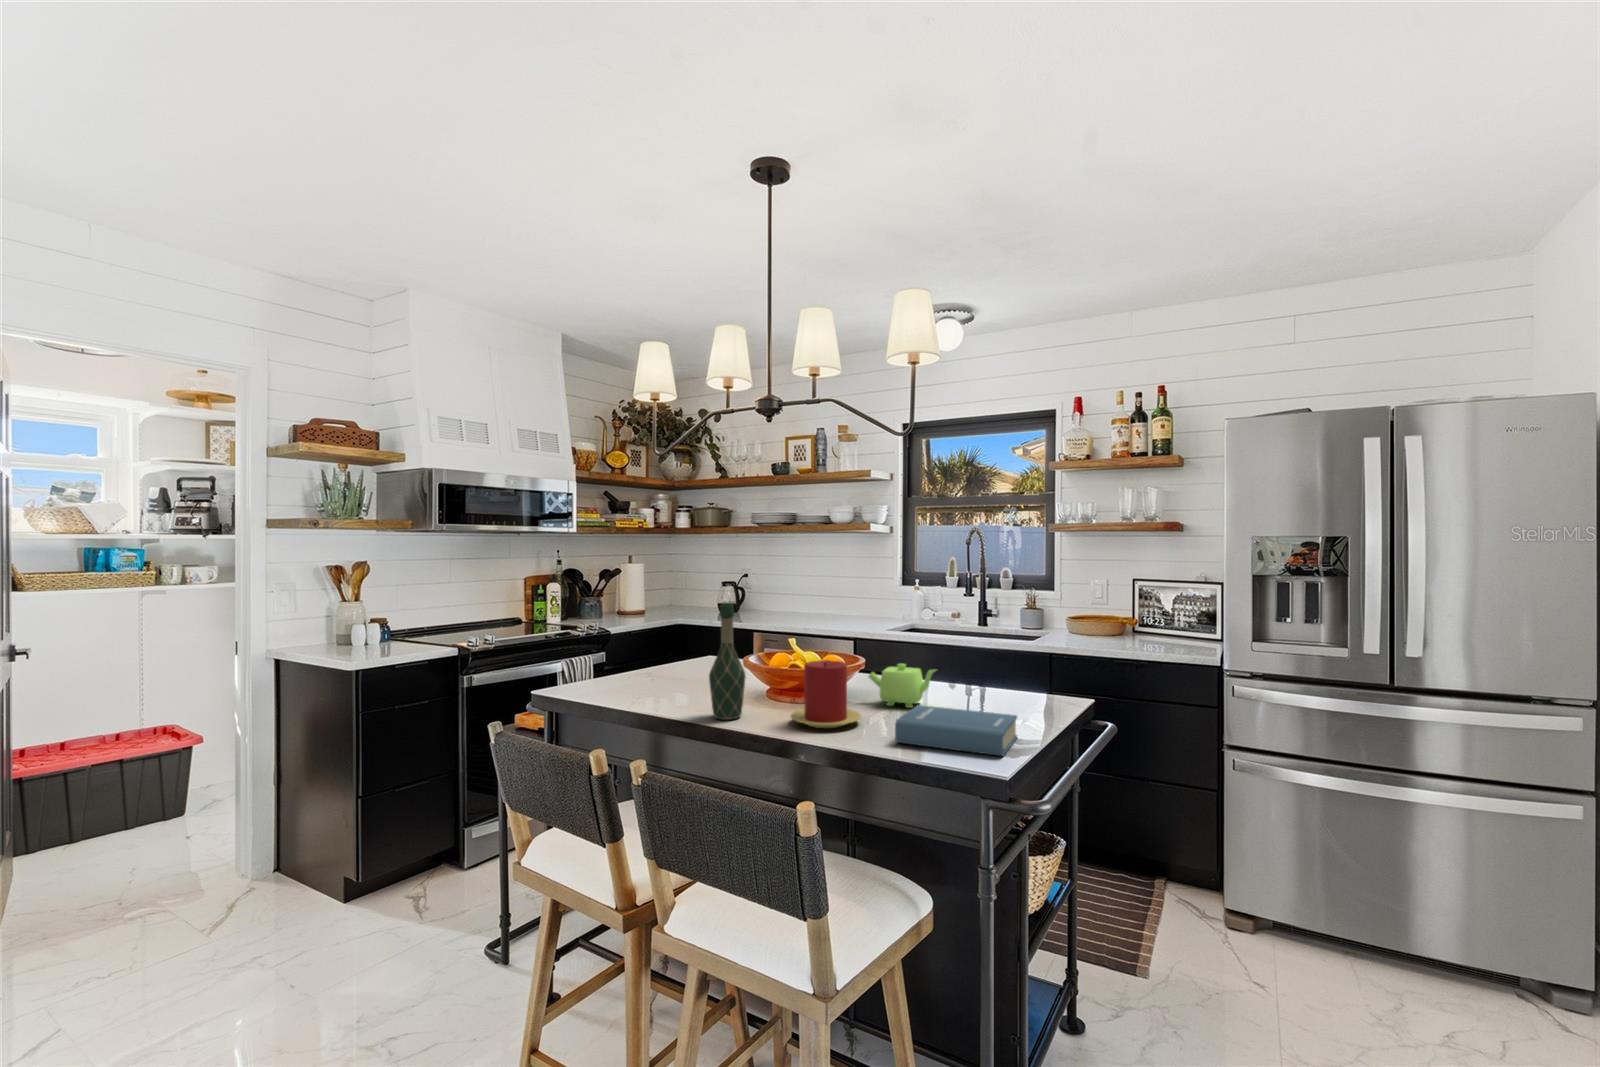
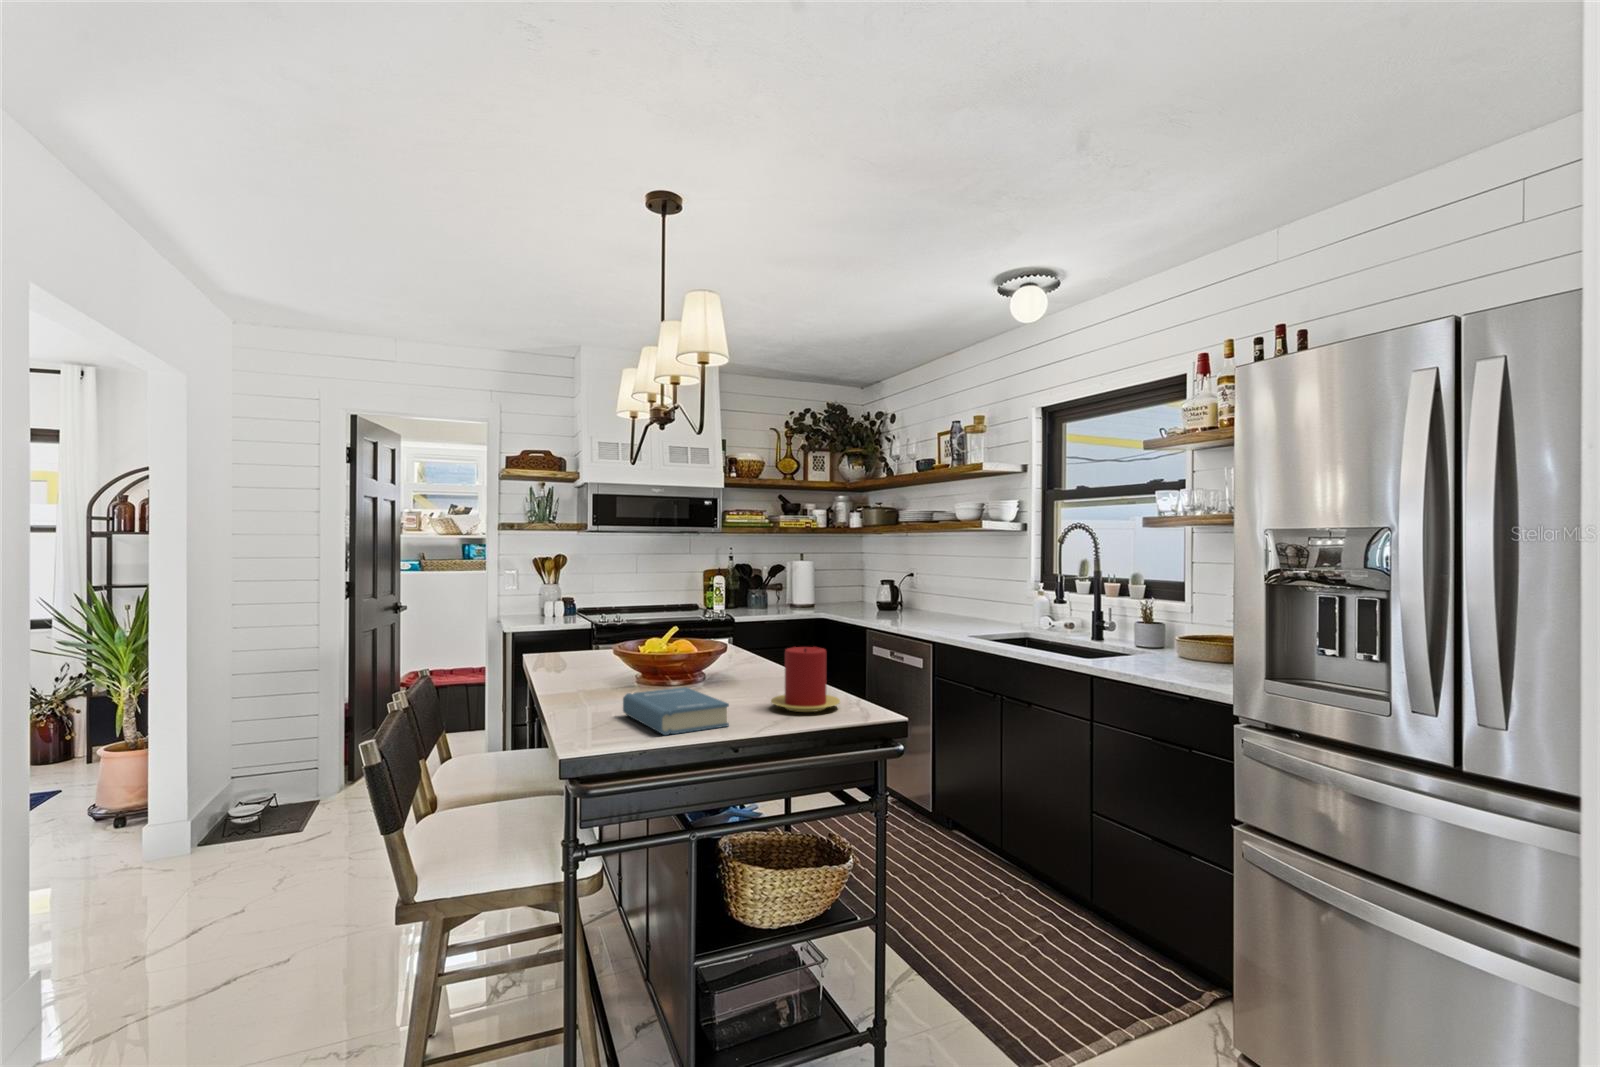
wine bottle: present [709,603,746,720] -> none [570,586,603,686]
candle: present [791,660,861,728] -> present [771,647,840,712]
teapot: present [869,664,935,708] -> none [717,653,762,695]

